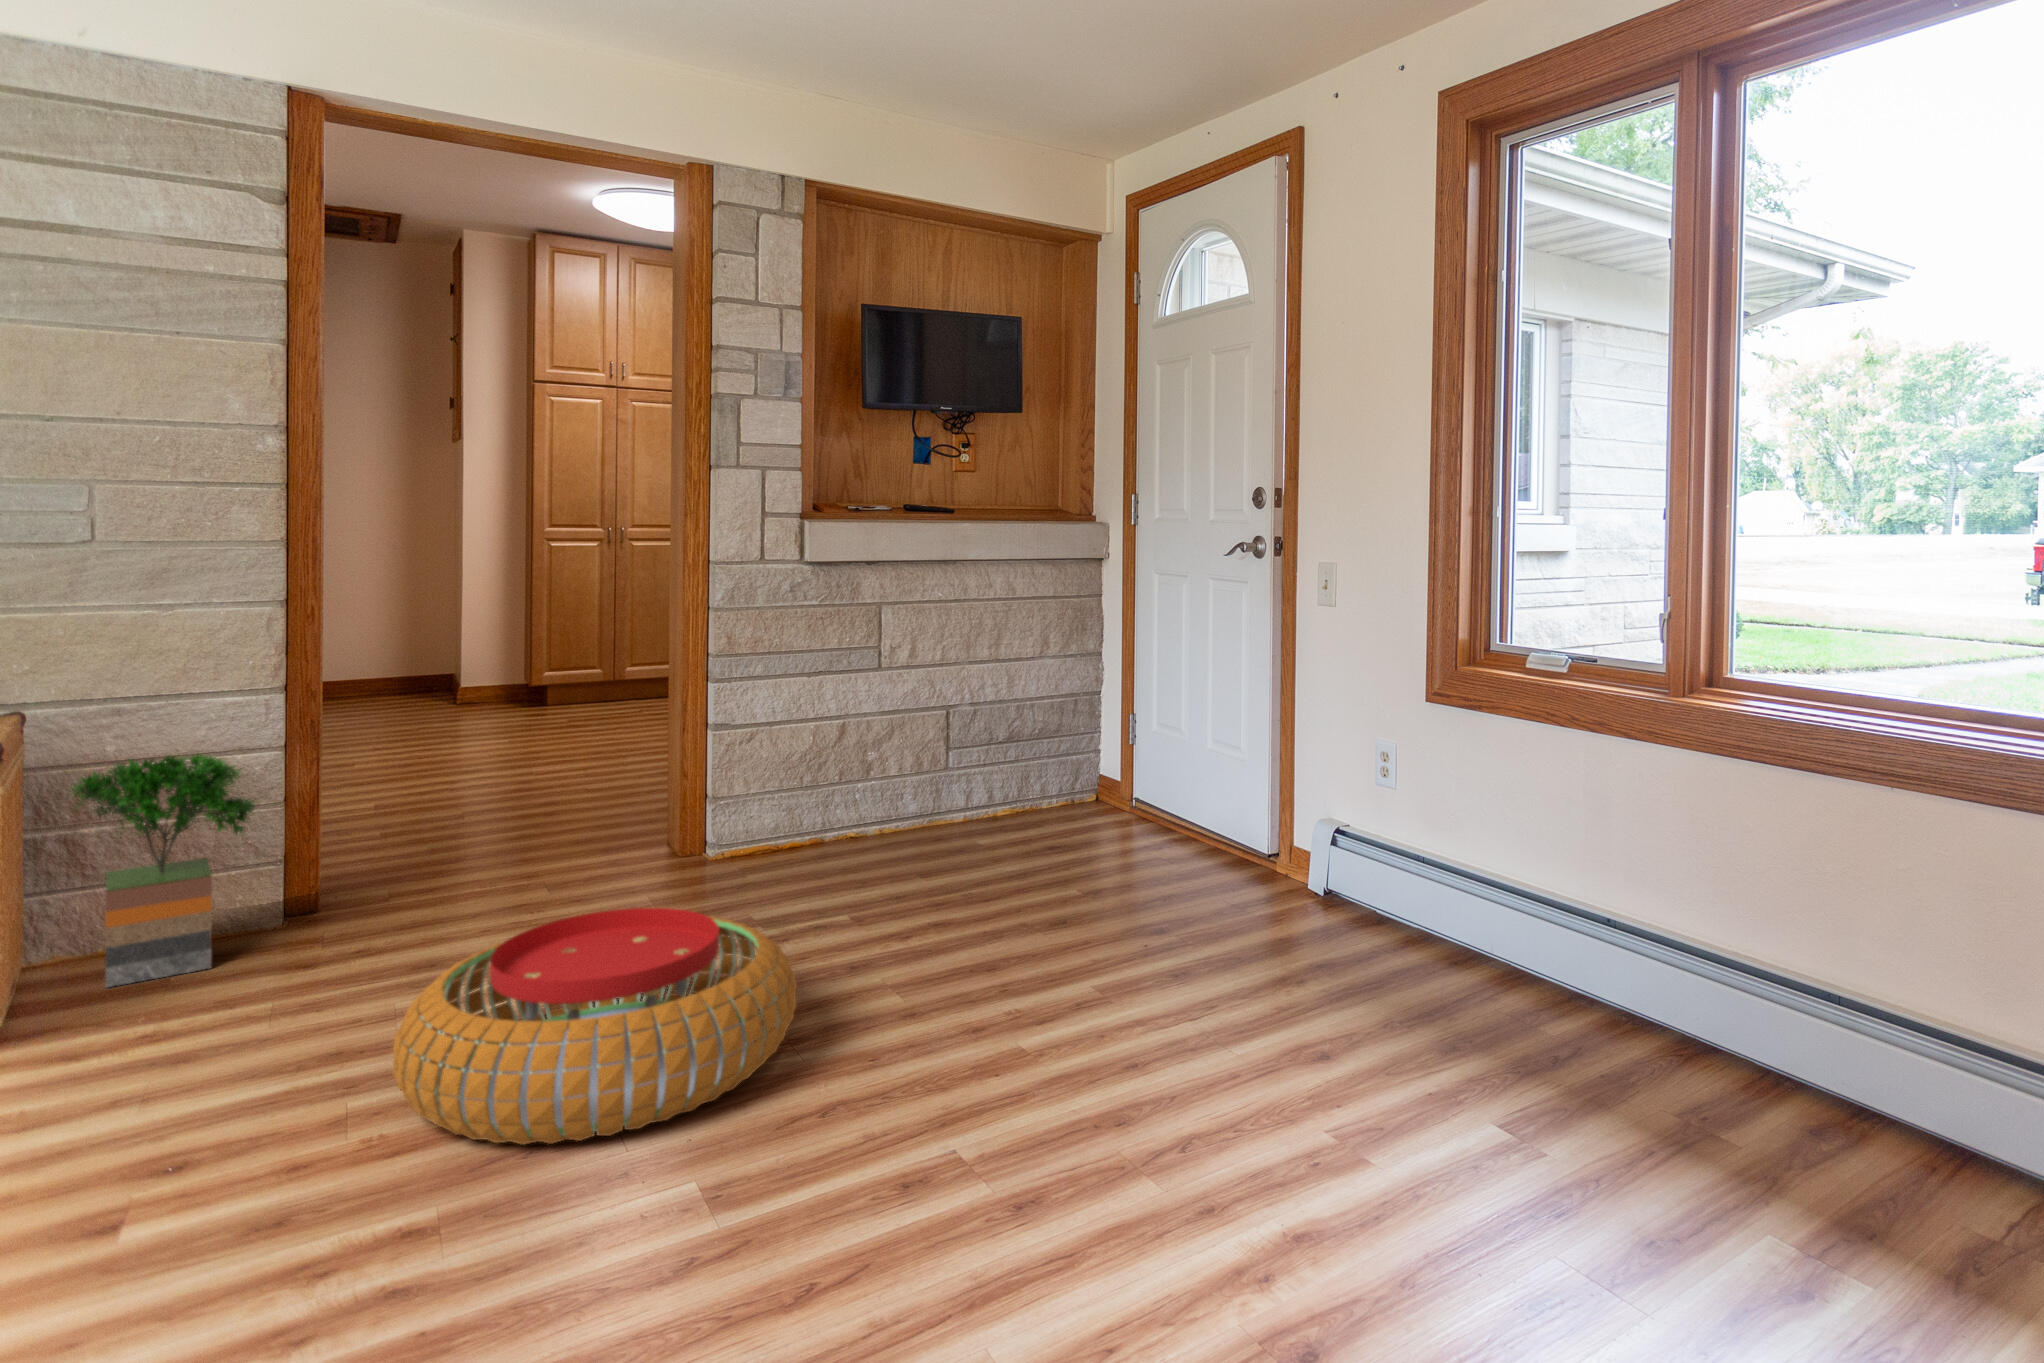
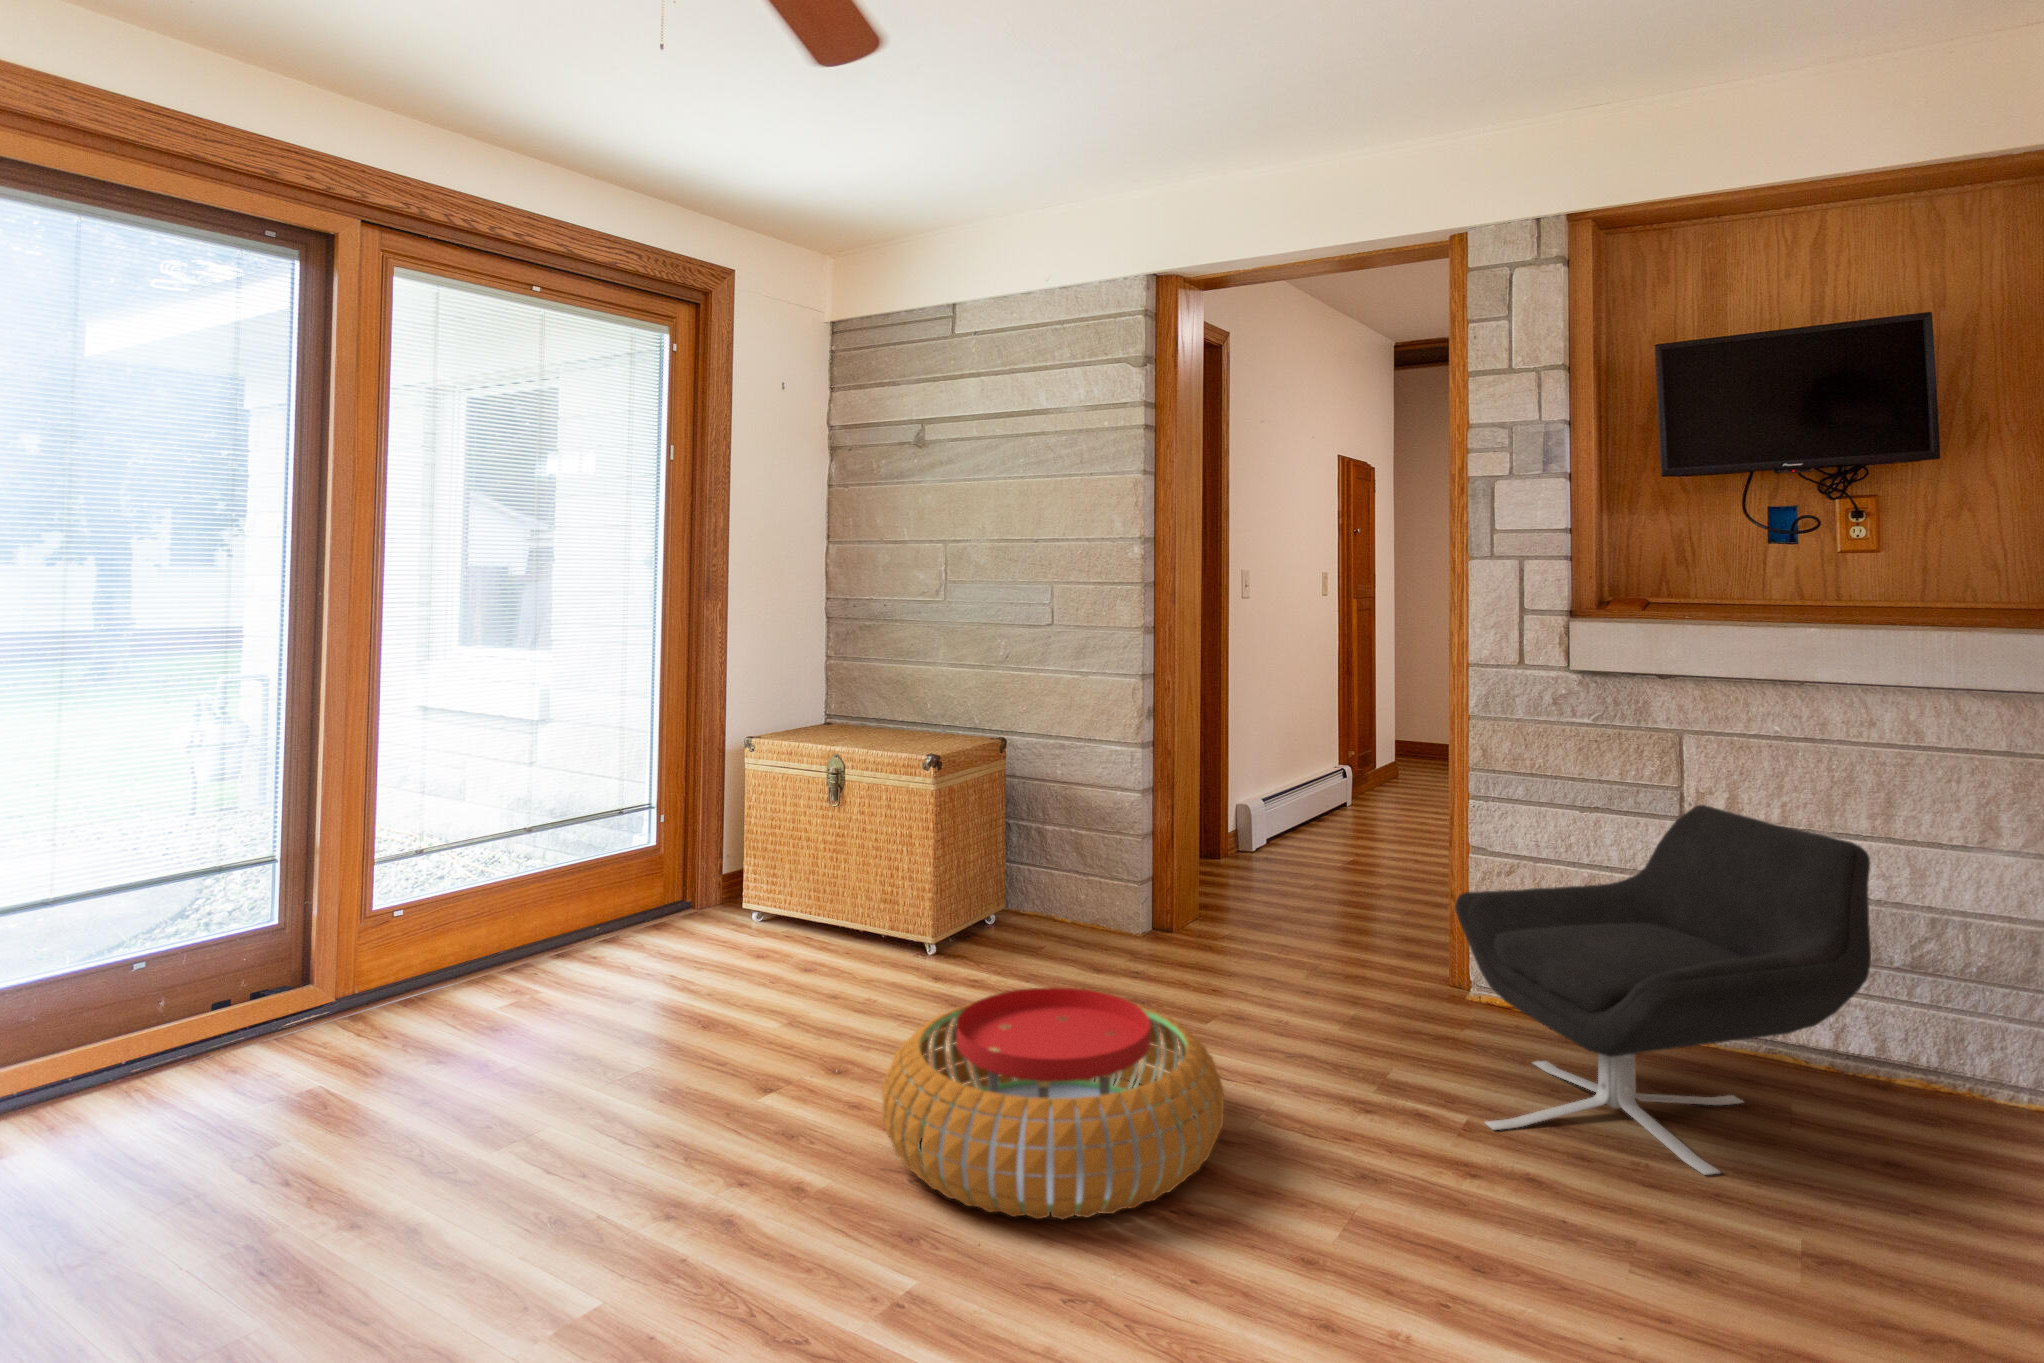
lounge chair: none [773,655,1053,916] -> present [1455,805,1871,1175]
potted tree: present [70,754,257,987] -> none [1003,782,1103,954]

